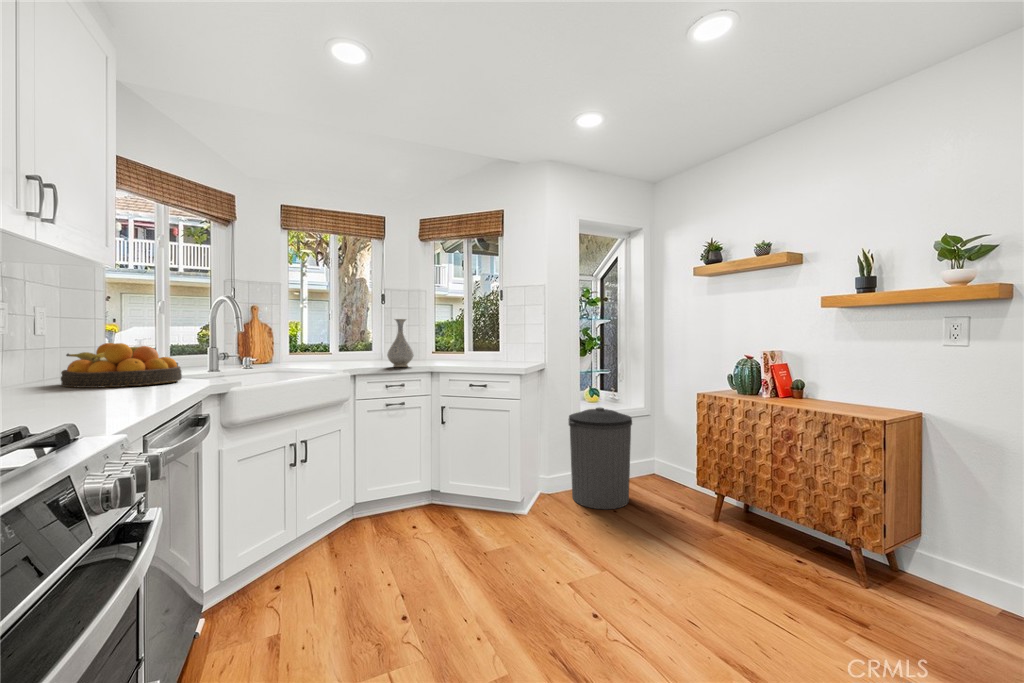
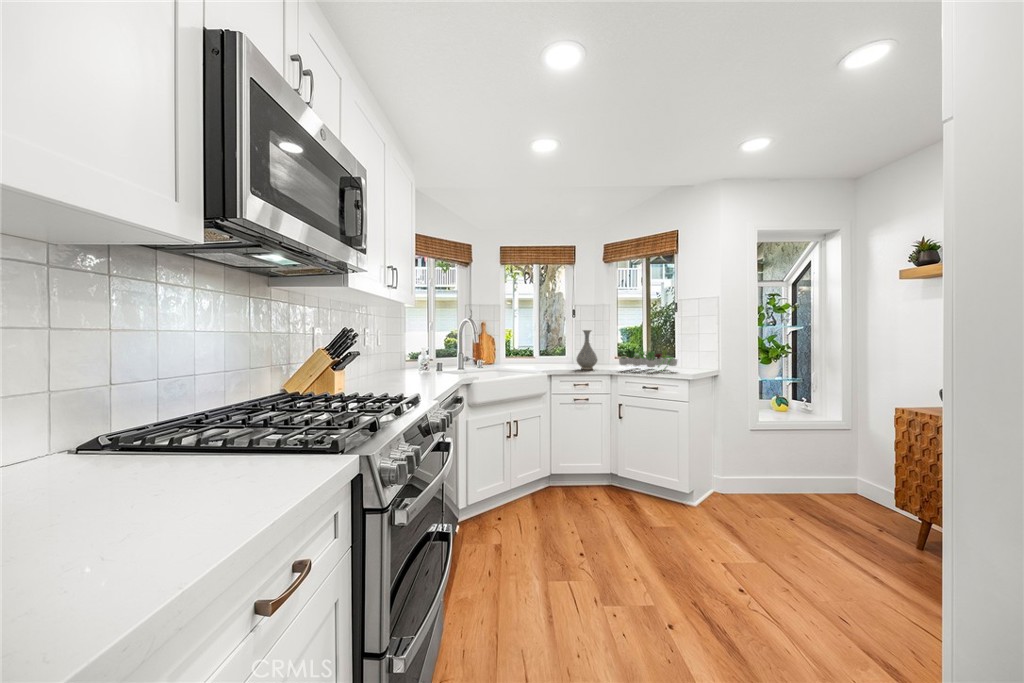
succulent plant: none [436,337,504,367] -> present [619,348,677,371]
fruit bowl: present [61,343,182,388] -> none [388,350,445,377]
trash can: present [568,407,632,509] -> none [743,416,816,517]

